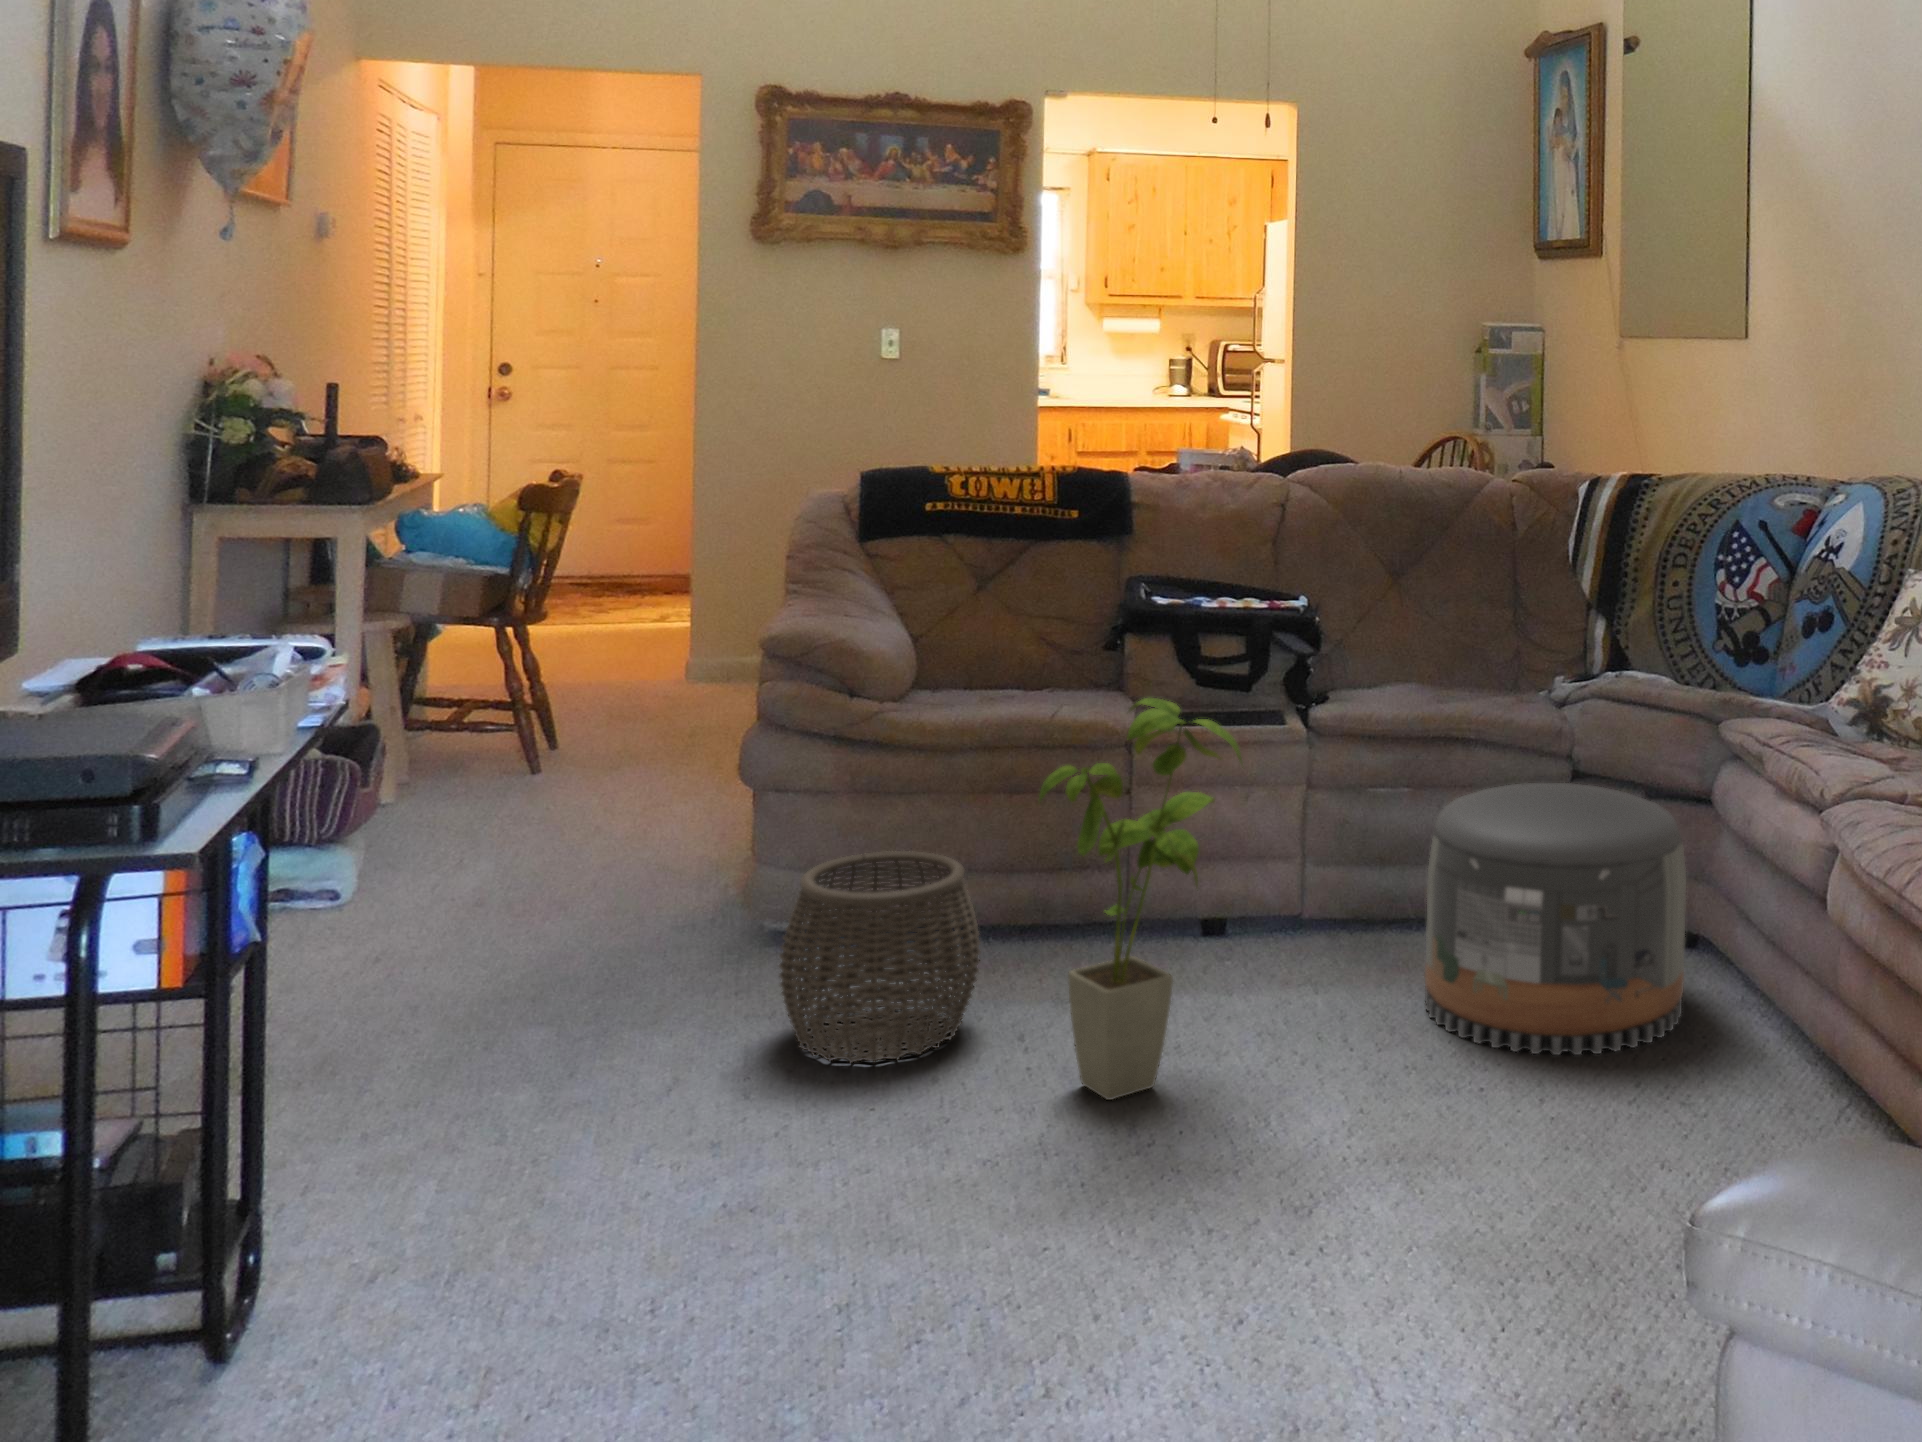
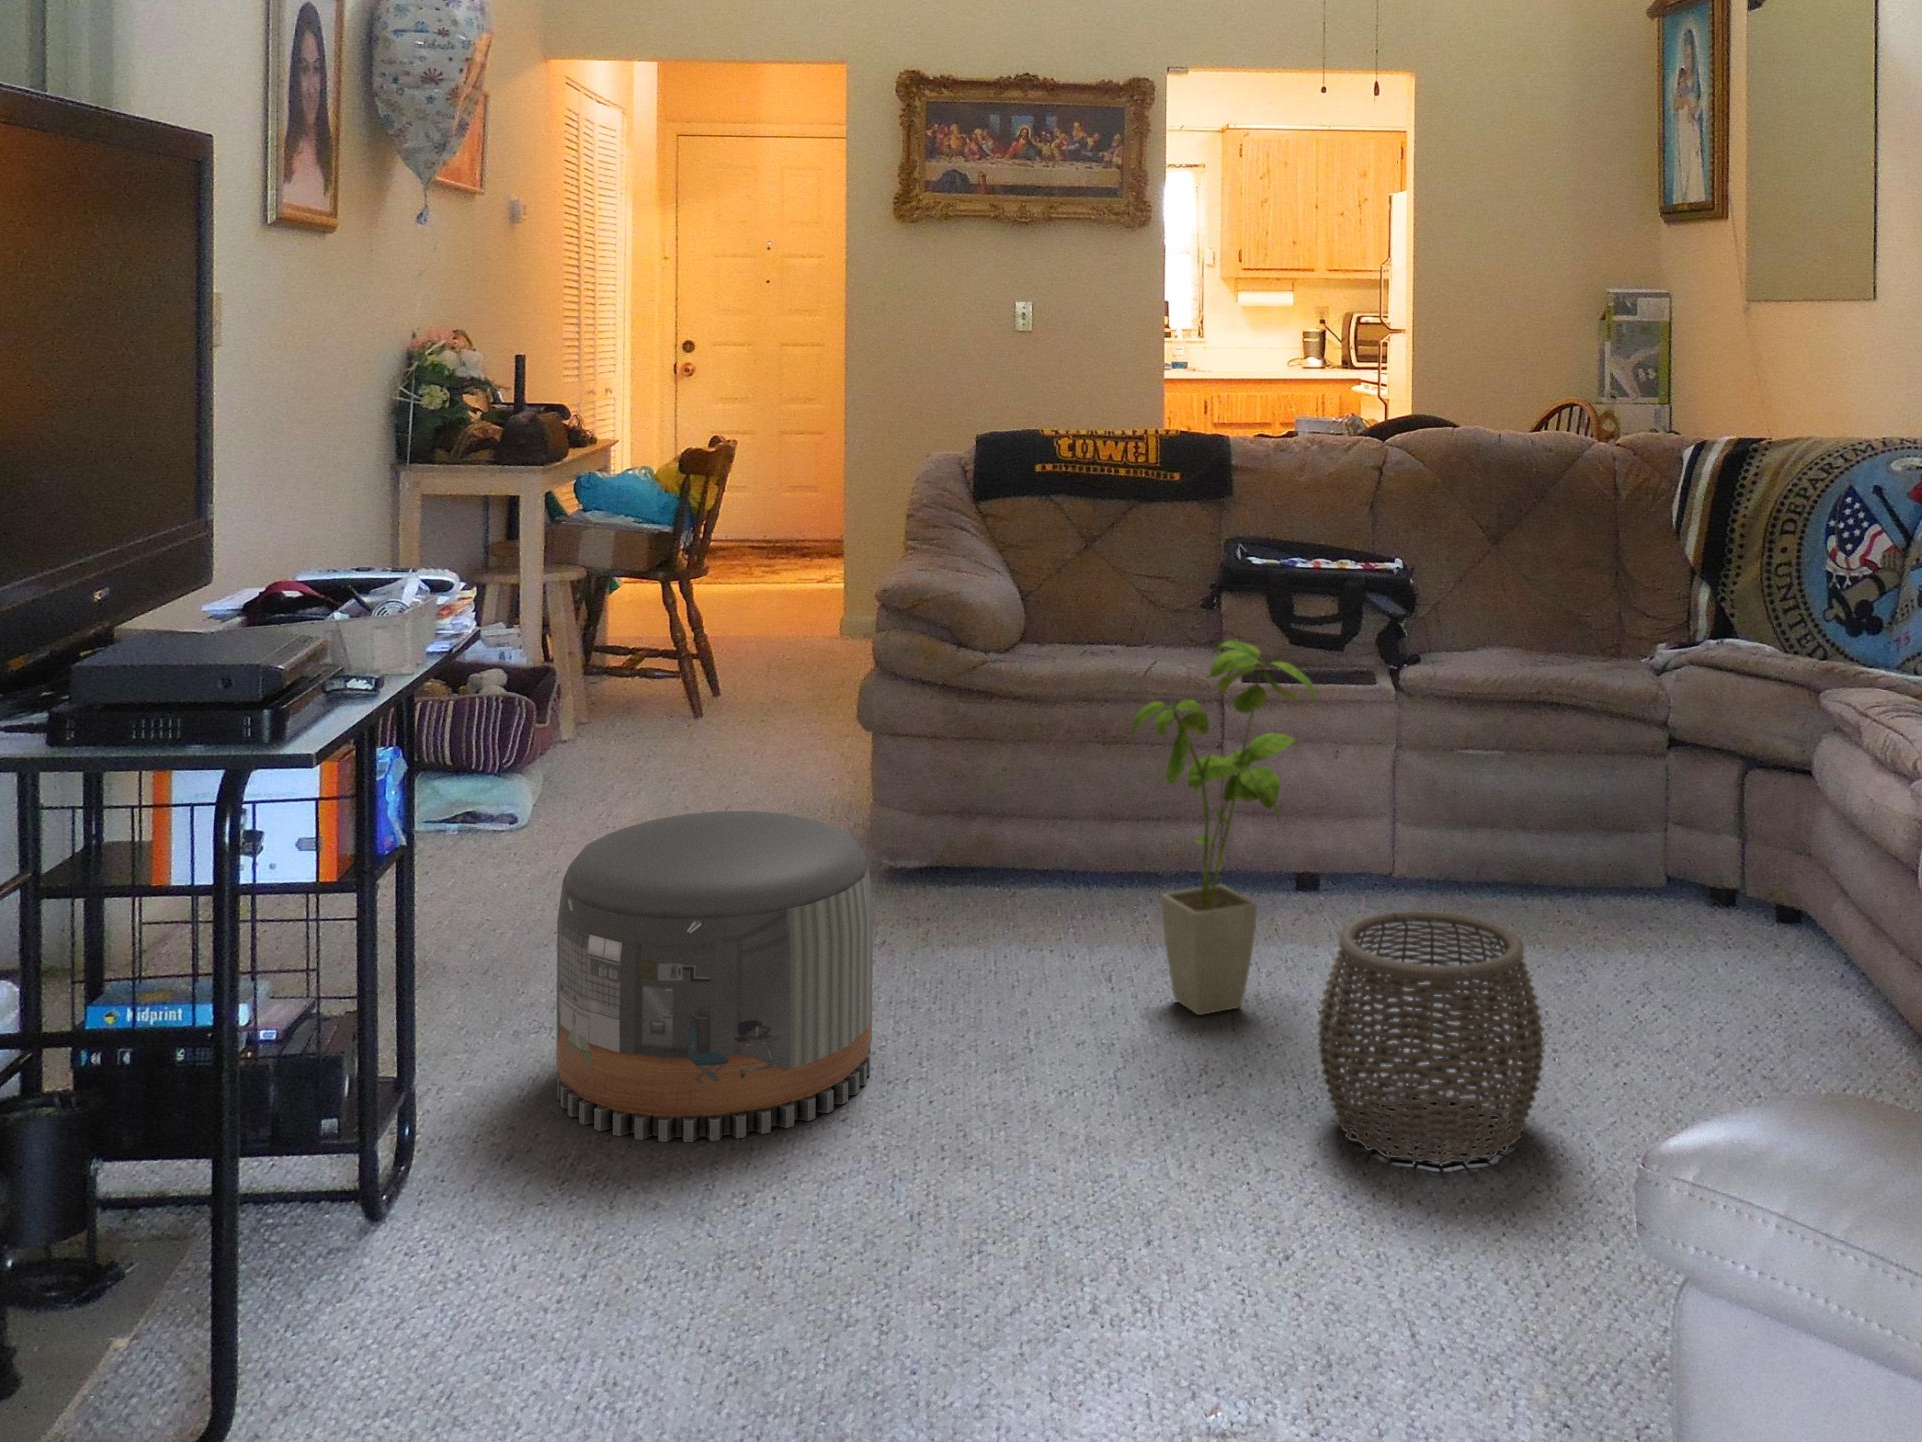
pouf: present [1425,783,1686,1055] -> present [556,811,873,1142]
woven basket: present [779,851,980,1064] -> present [1318,911,1544,1166]

